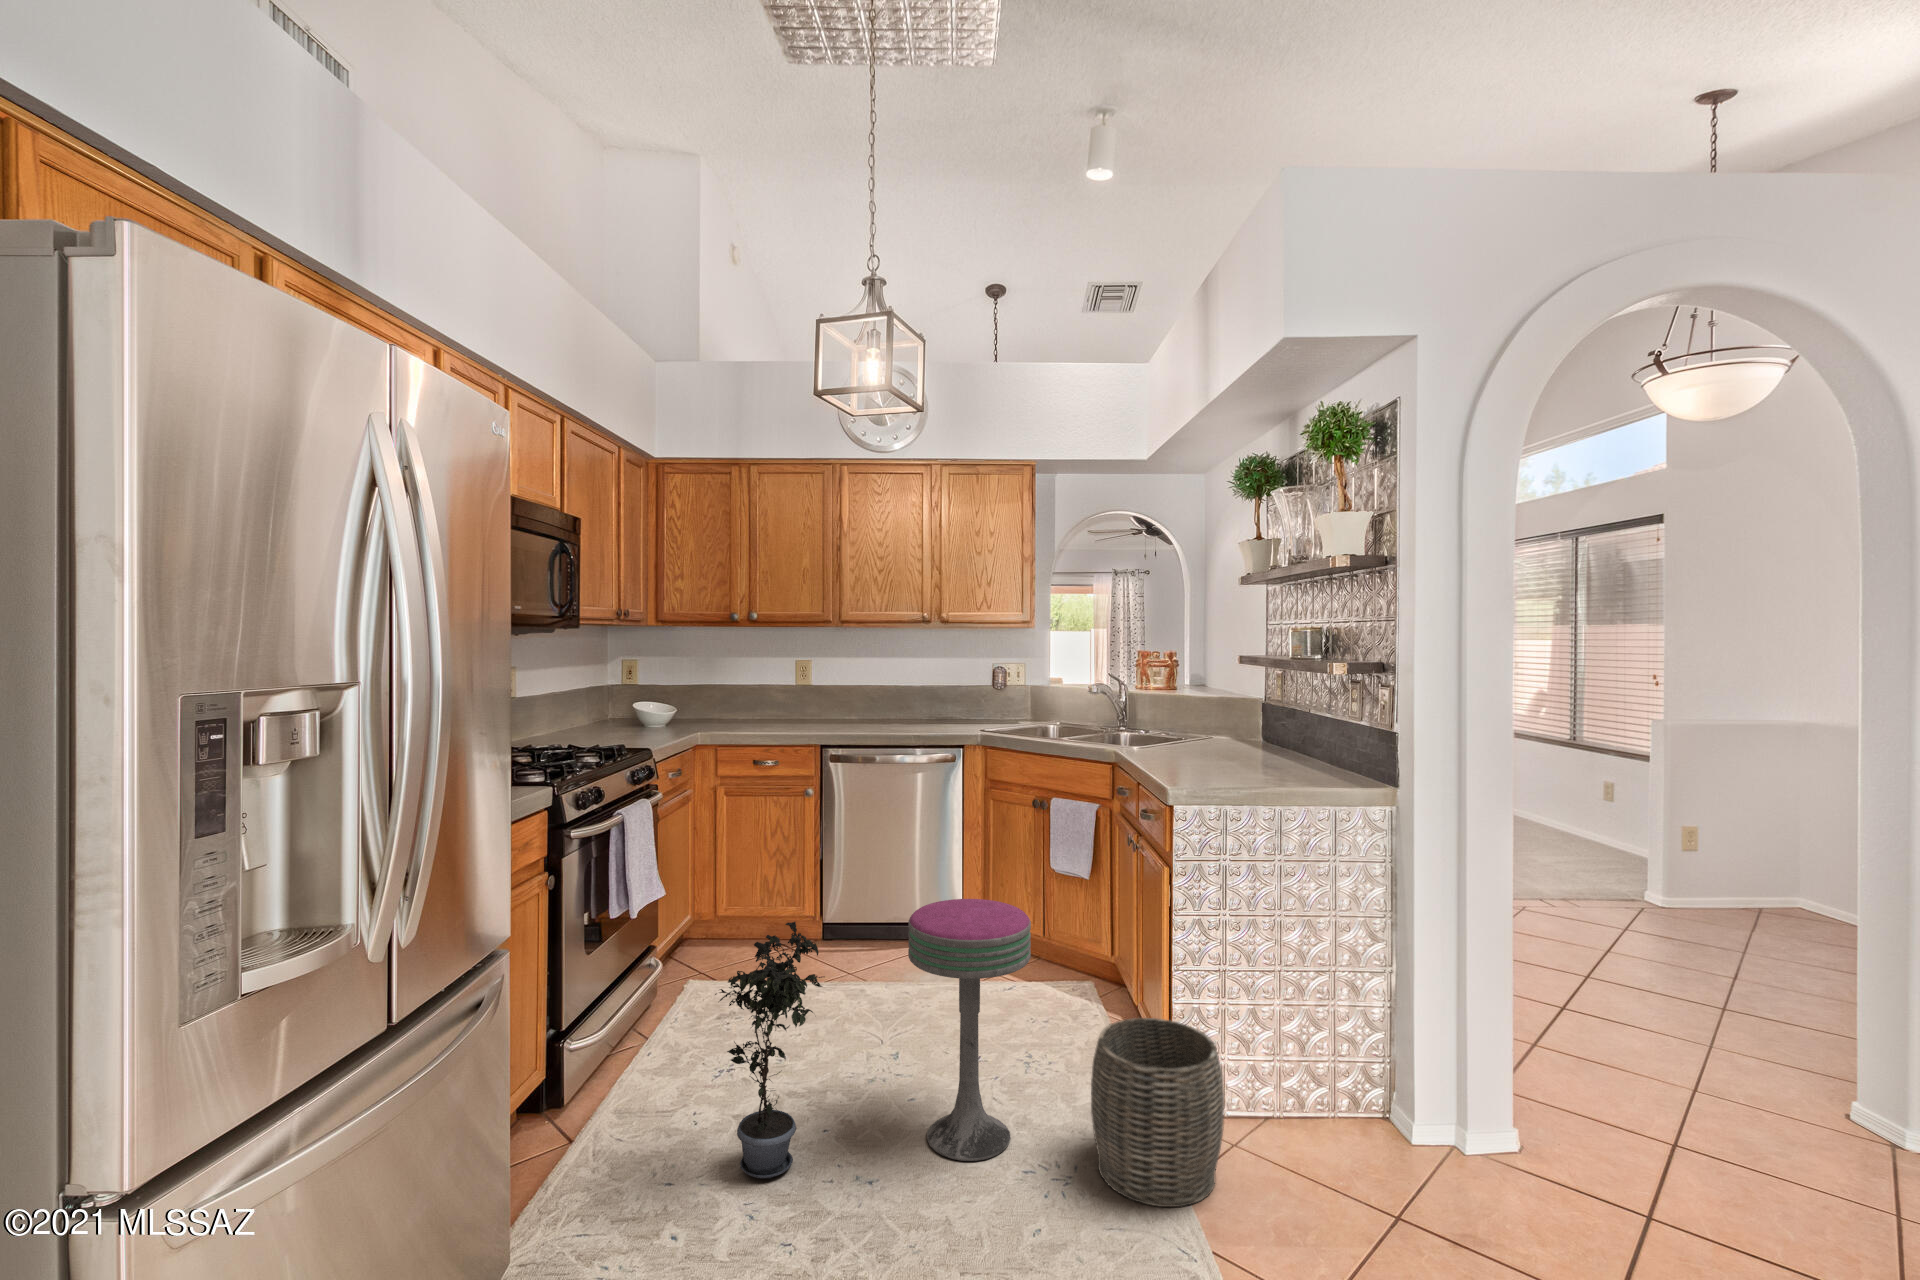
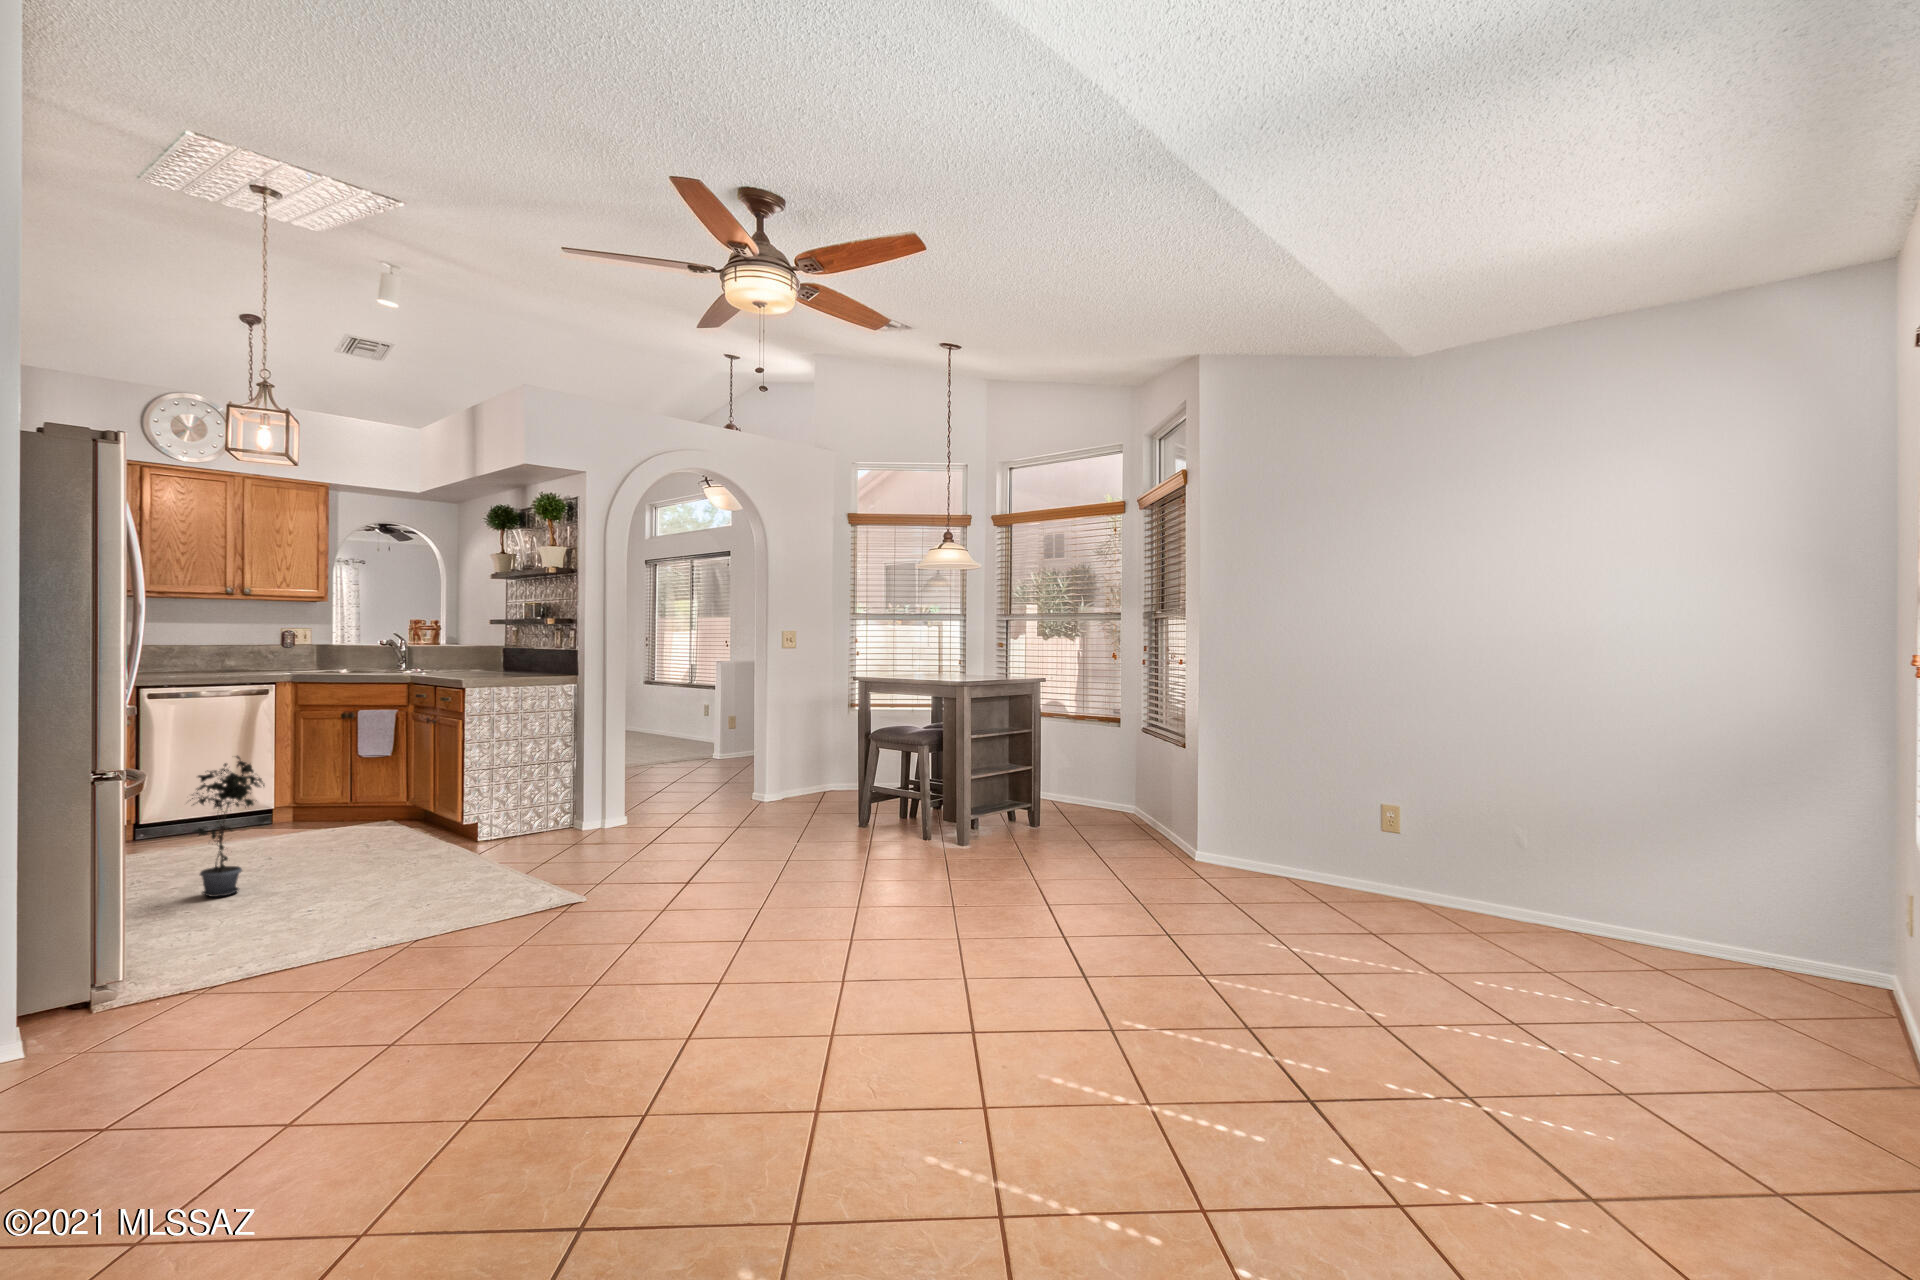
bar stool: present [908,899,1031,1161] -> none [309,743,389,872]
woven basket: present [1091,1018,1224,1207] -> none [427,788,497,861]

